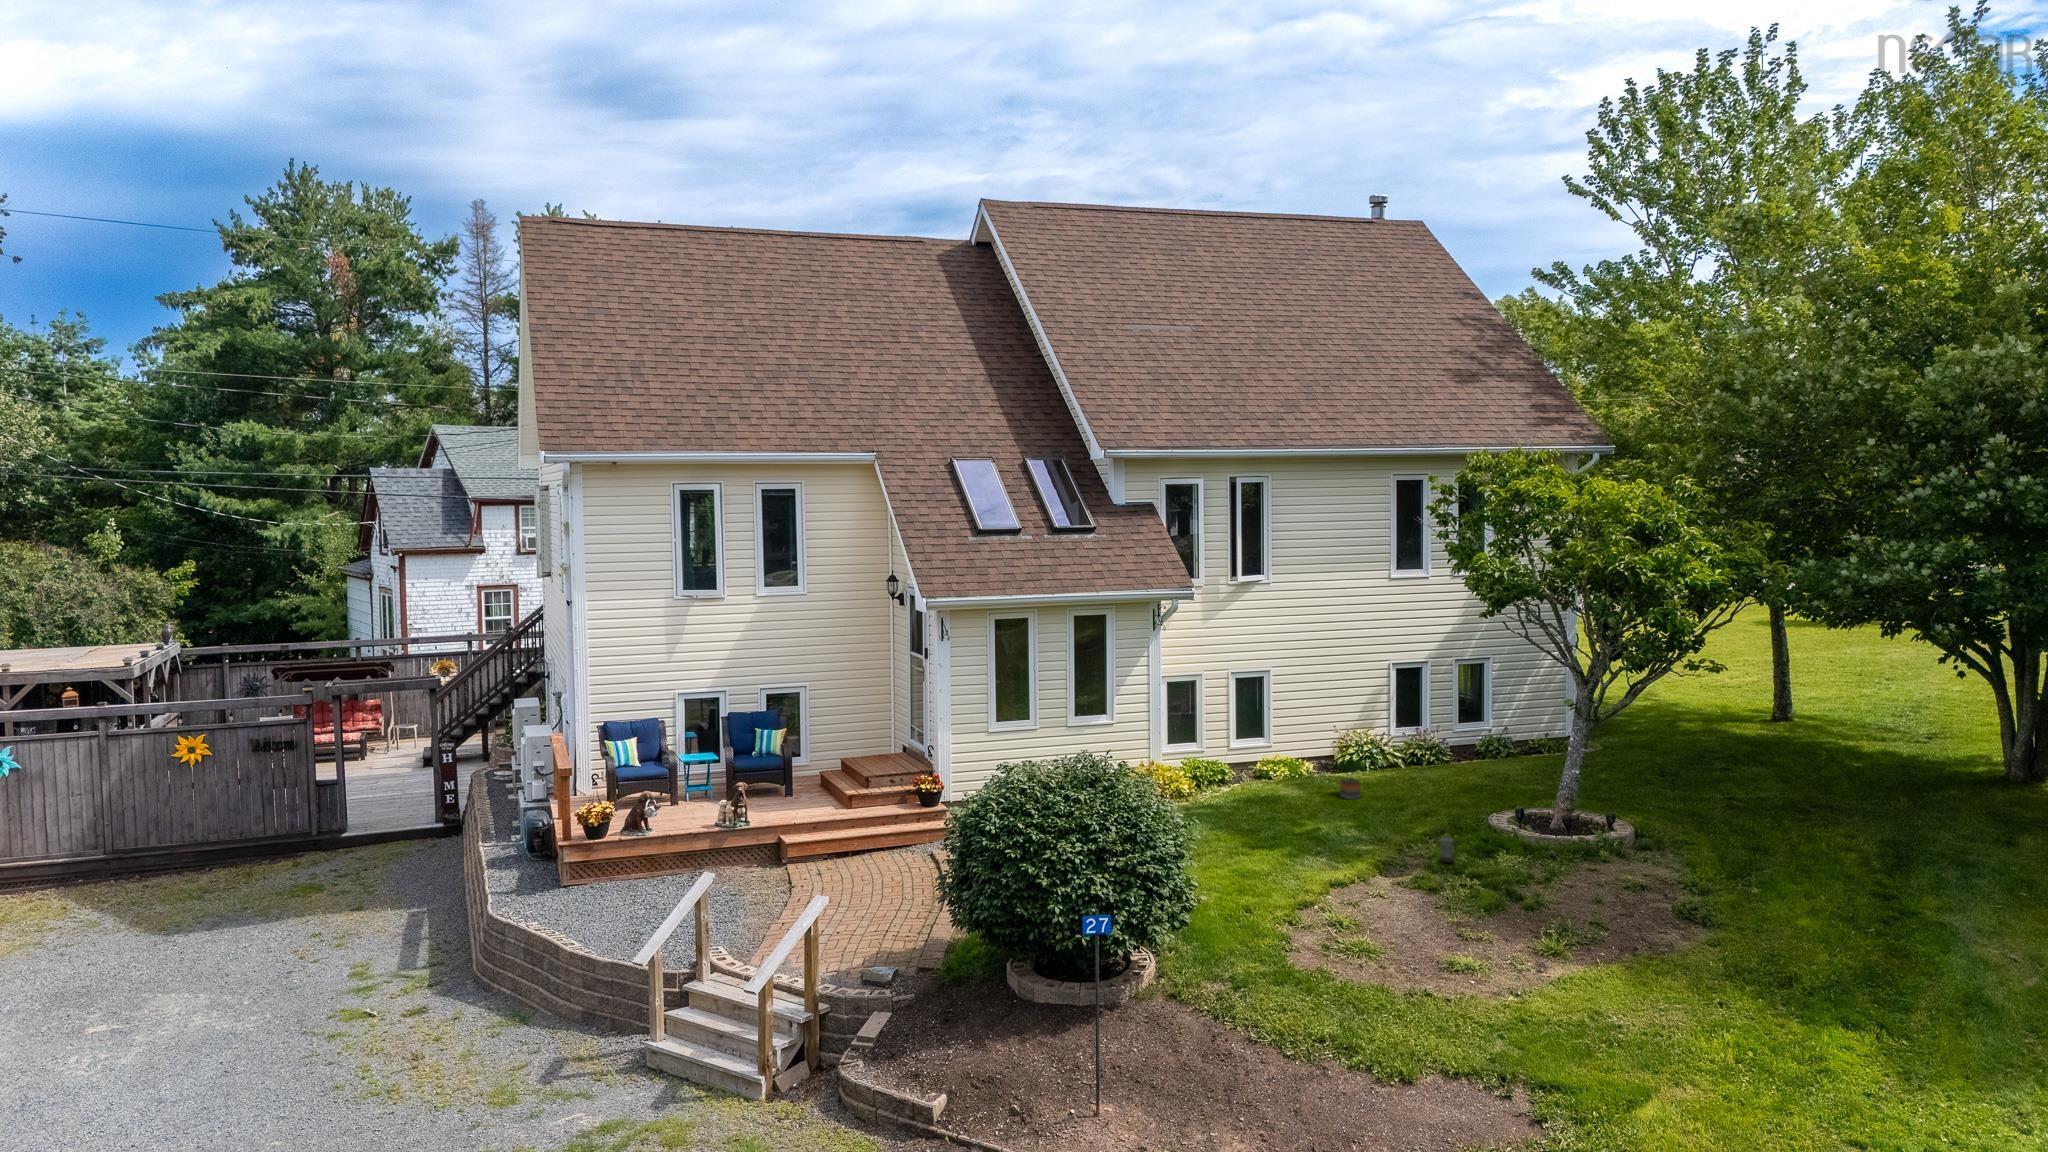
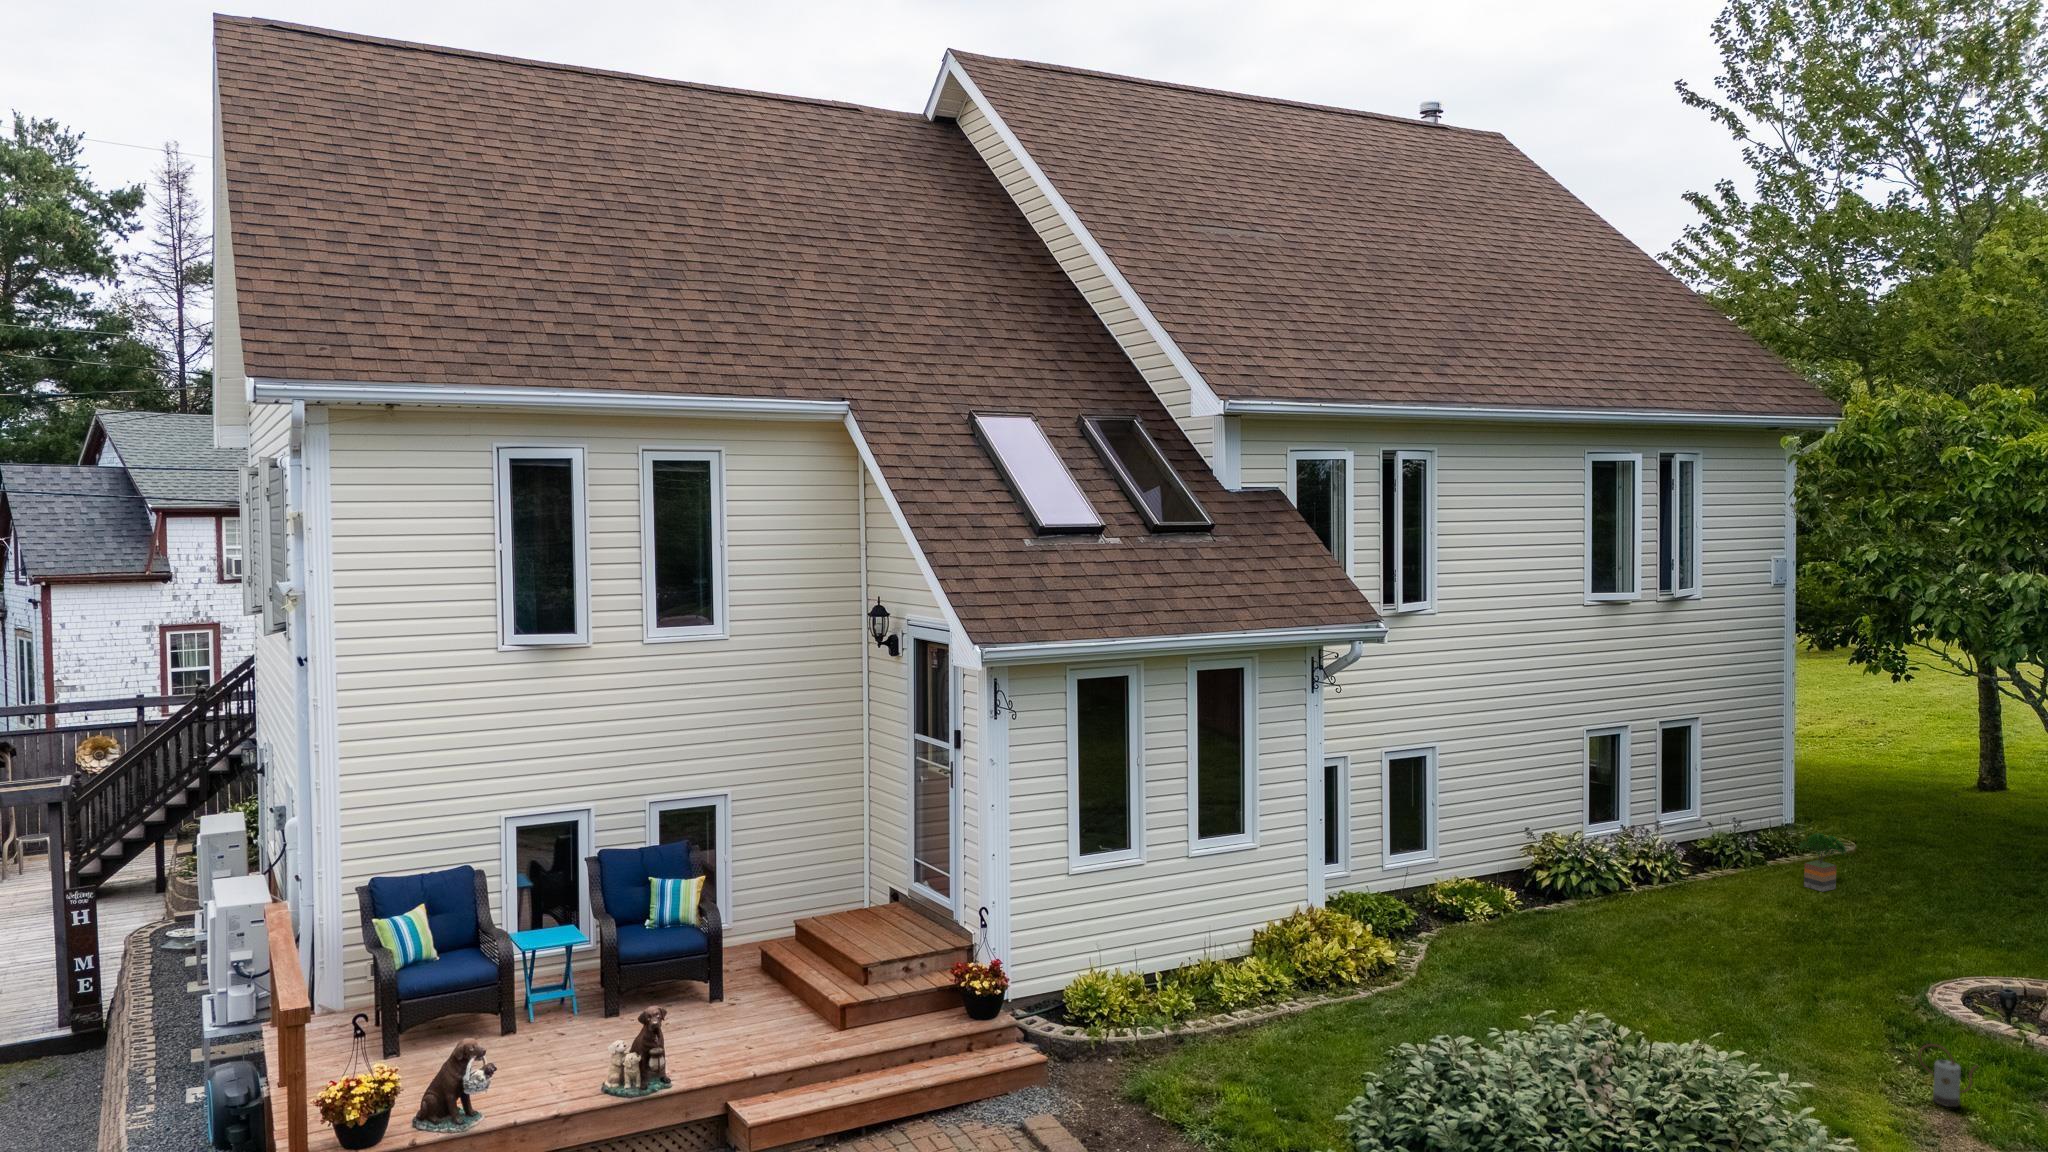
potted tree: present [1338,759,1366,799] -> present [1800,833,1847,892]

